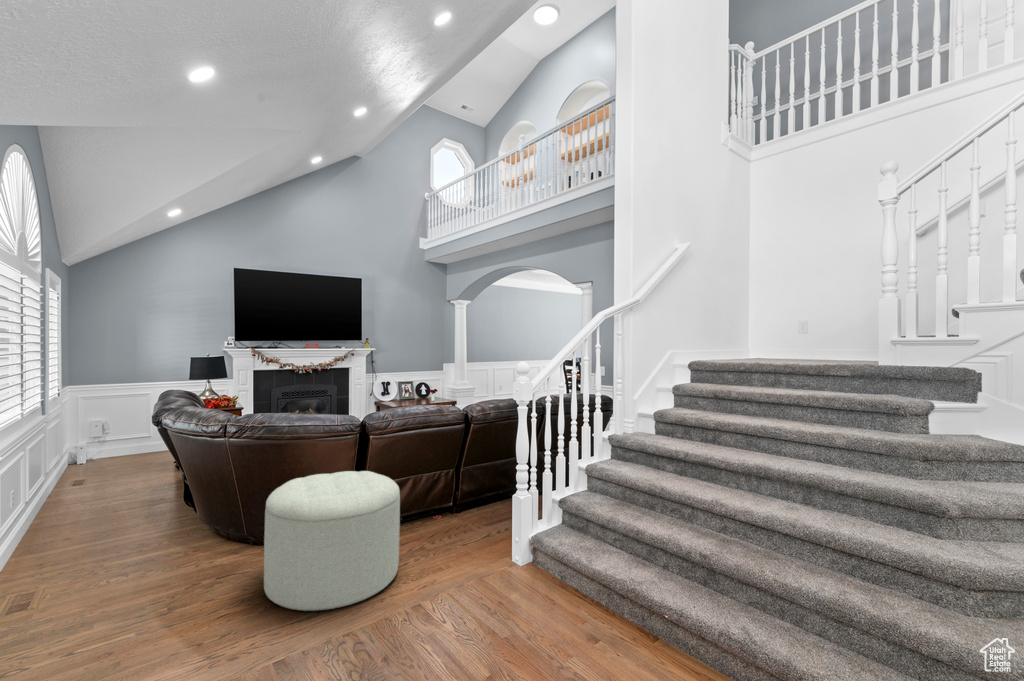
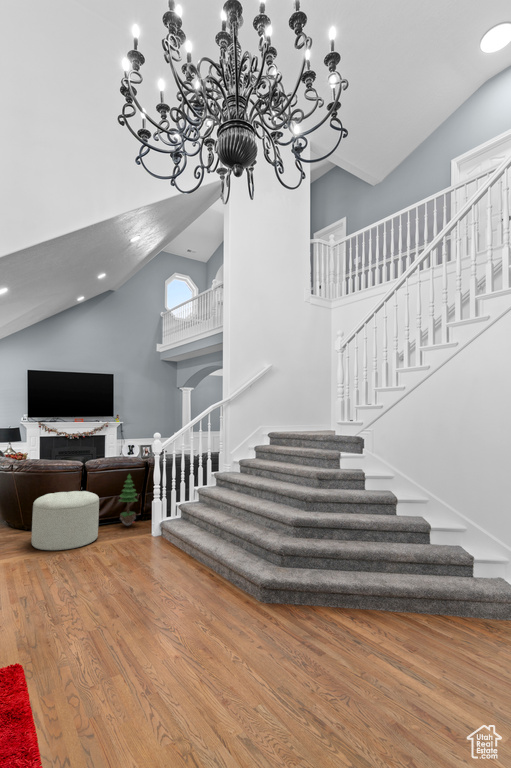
potted tree: none [423,432,459,532] -> present [119,474,137,526]

